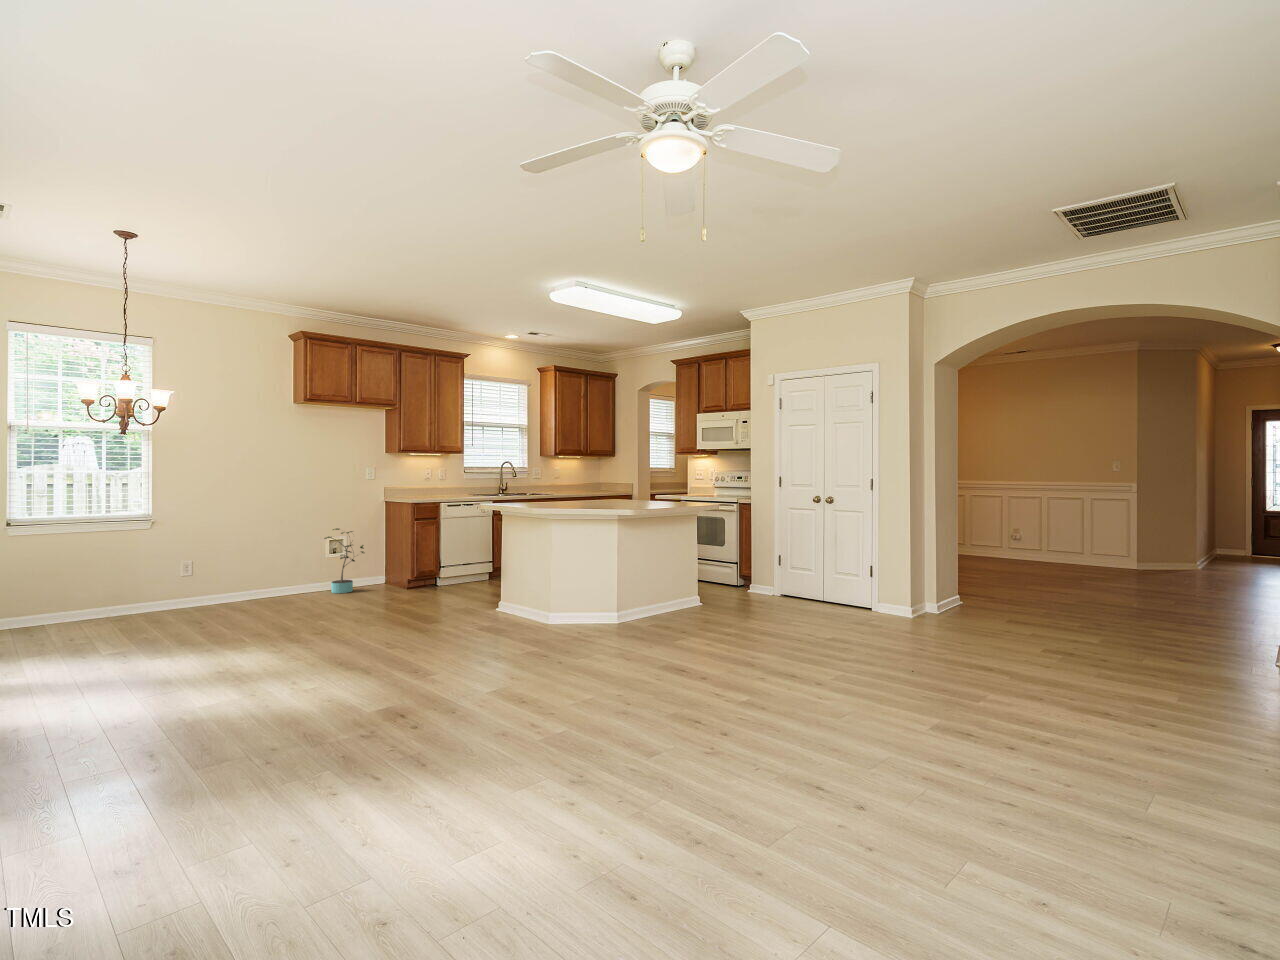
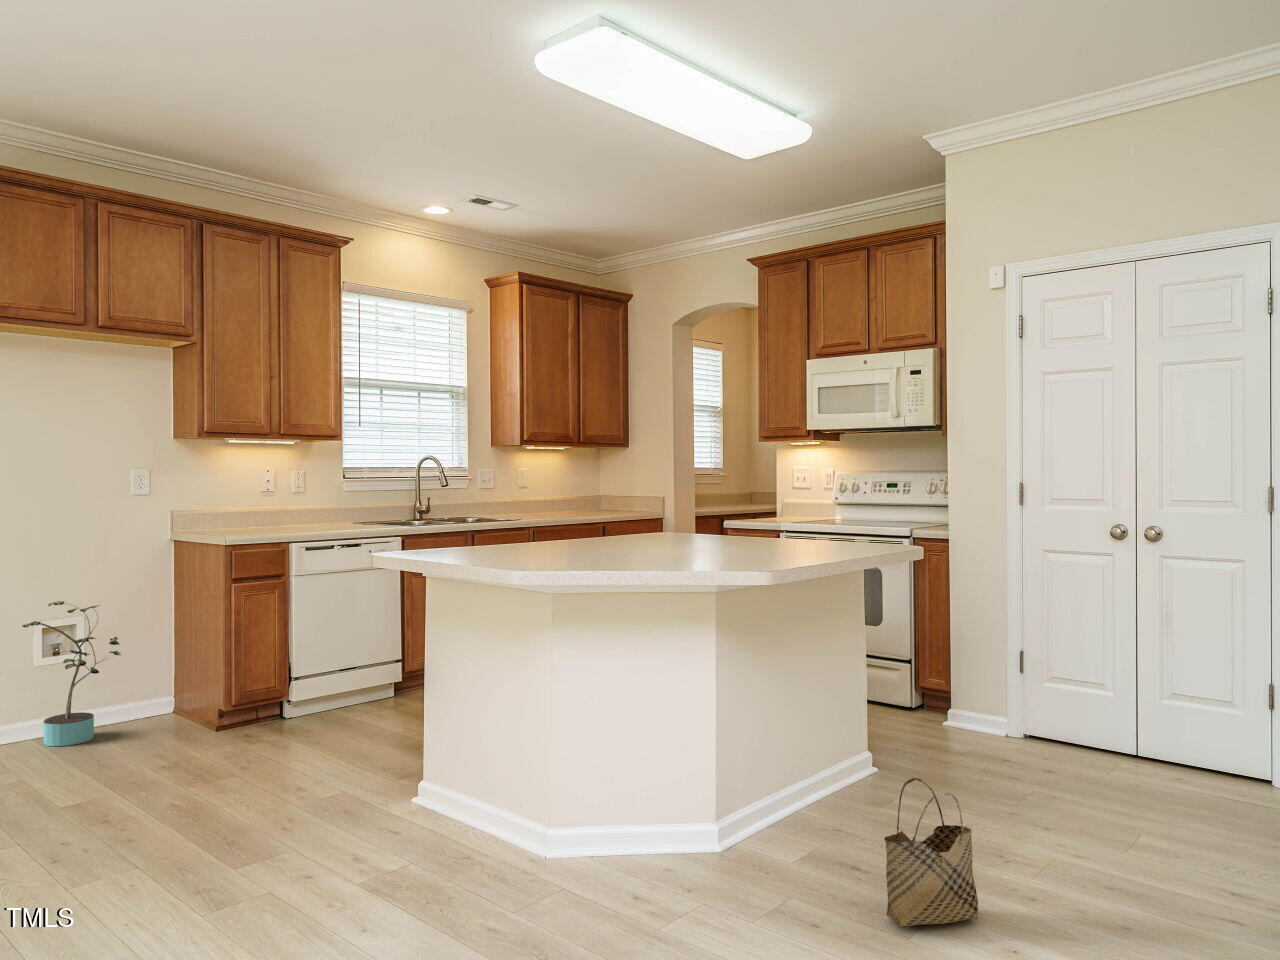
woven basket: none [668,587,703,639] -> present [884,778,978,927]

